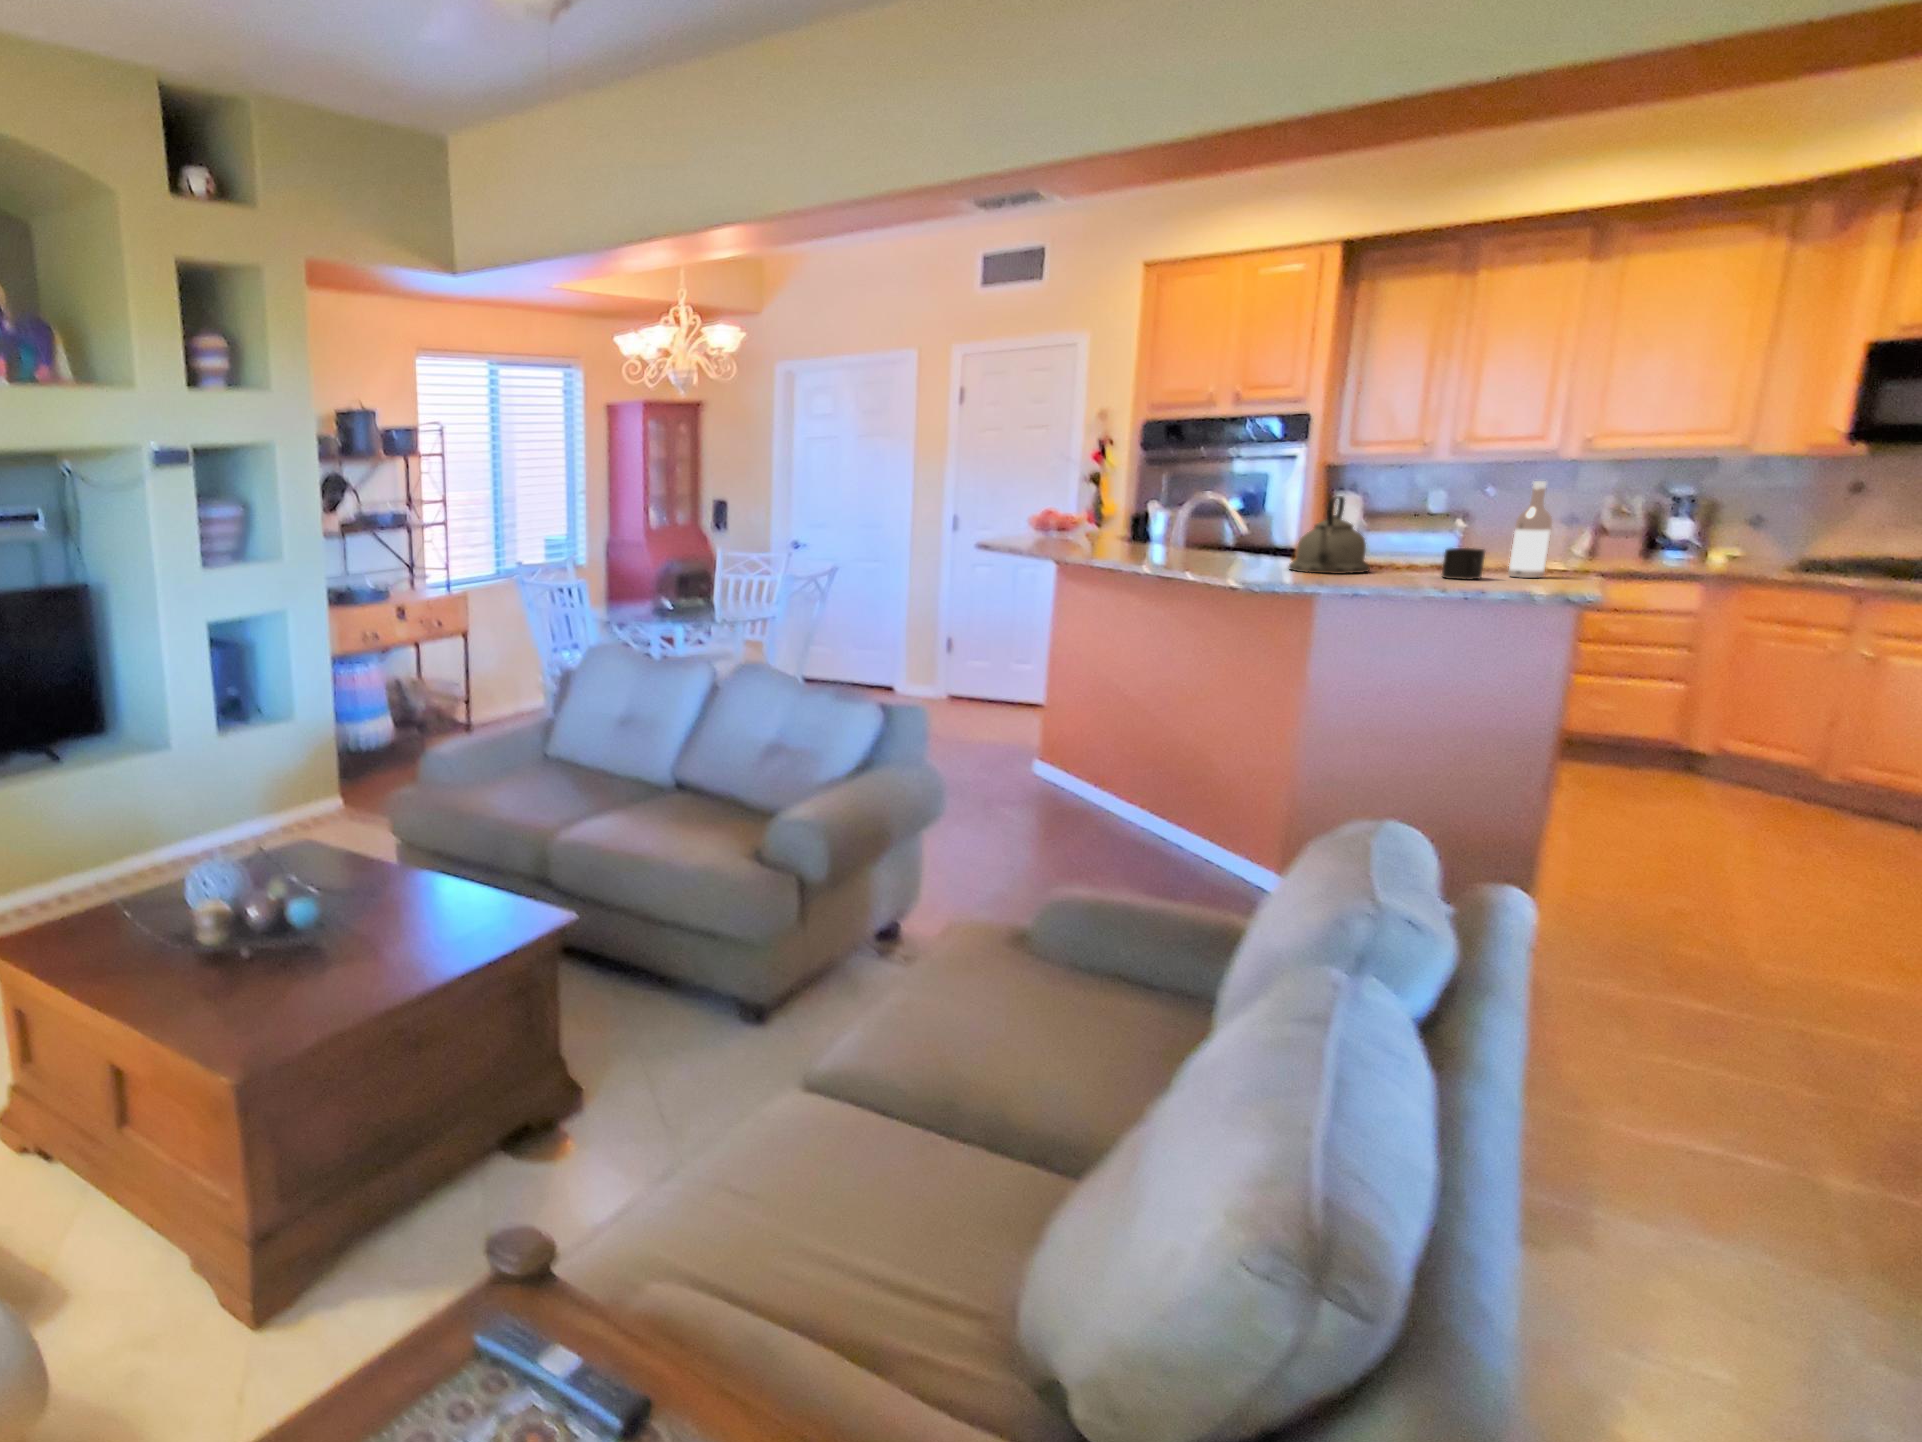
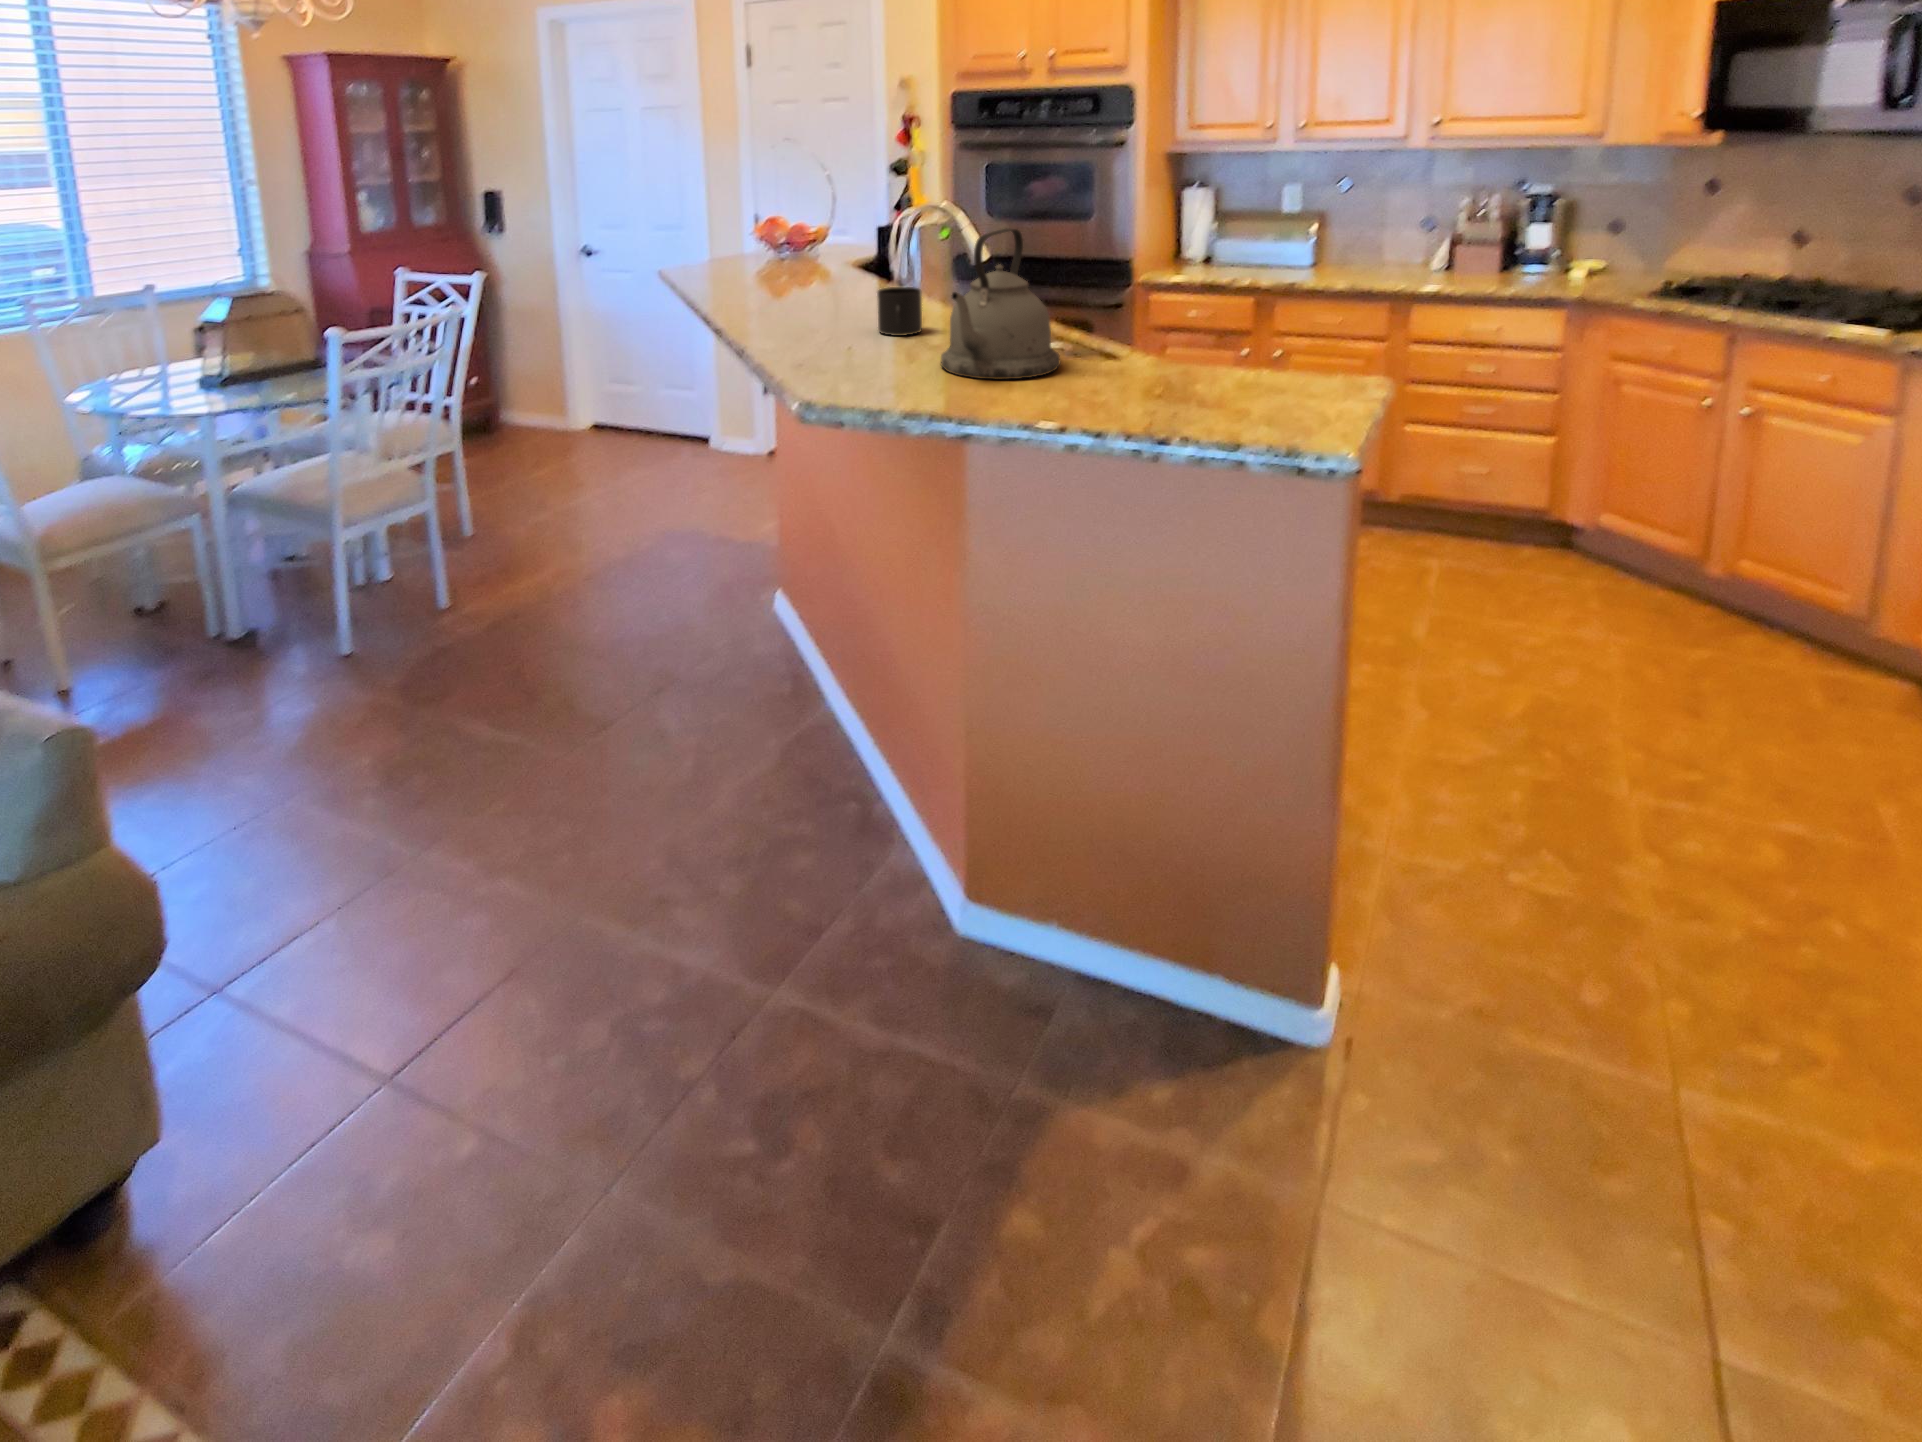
wine bottle: present [1508,481,1552,578] -> none [1261,207,1318,391]
mug: present [1441,548,1485,580] -> present [877,287,922,336]

